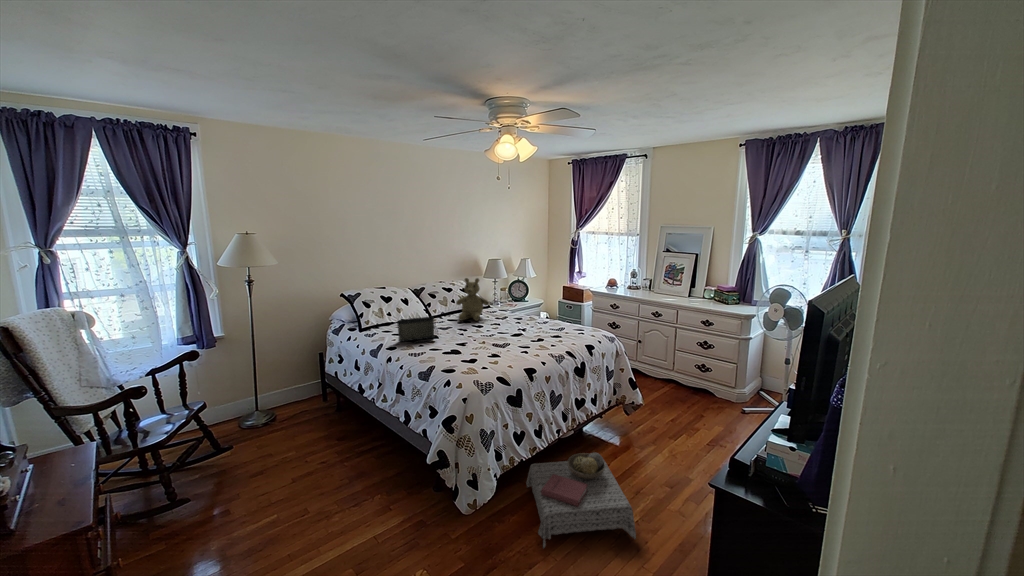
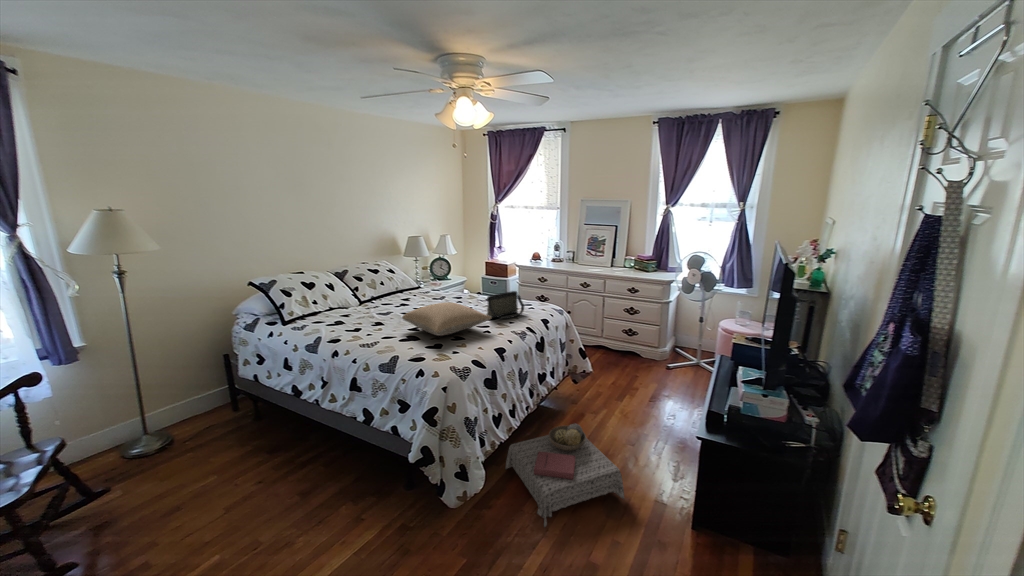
teddy bear: present [456,278,489,321] -> none [389,257,426,304]
handbag: present [397,317,438,343] -> present [487,291,524,319]
pillow: none [452,322,530,352] -> present [402,302,492,336]

